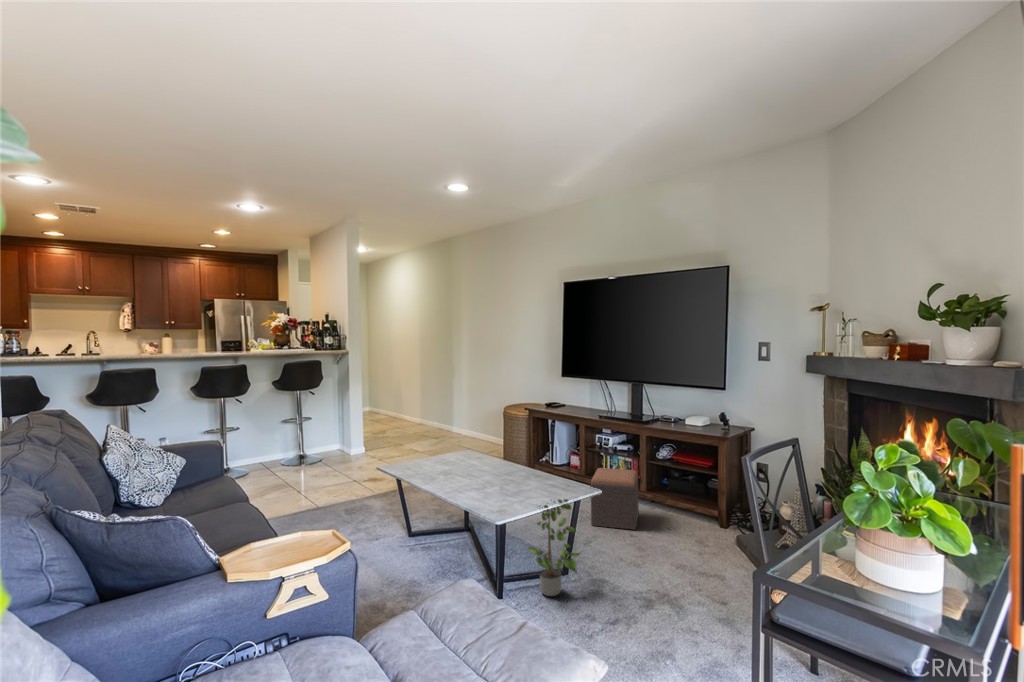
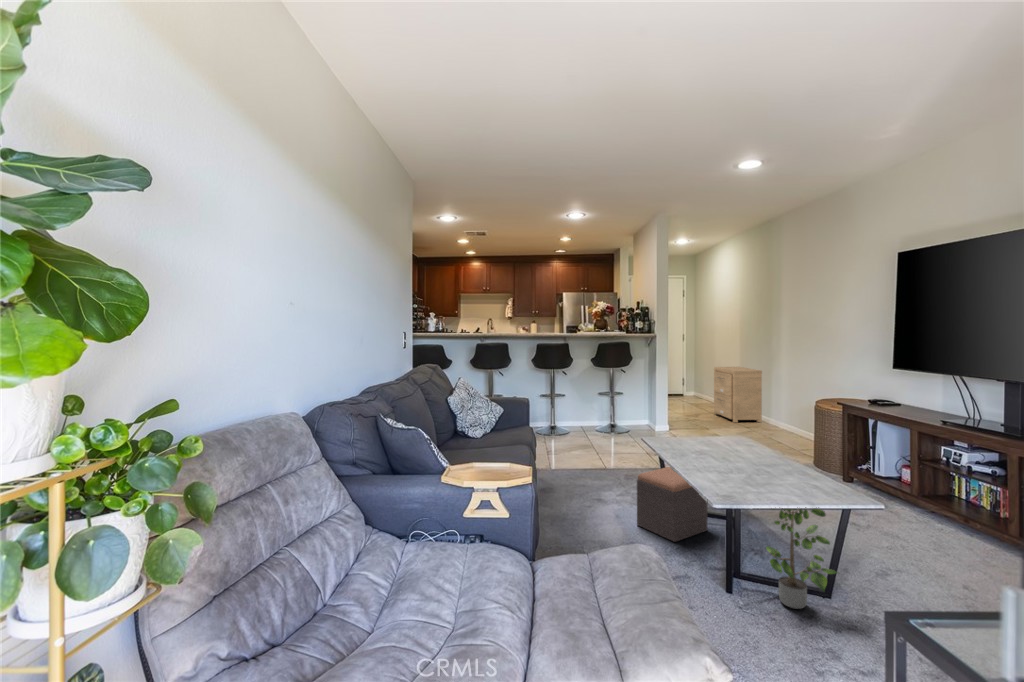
side table: none [398,379,444,434] -> present [714,367,762,422]
footstool: present [591,468,639,530] -> present [637,467,708,542]

